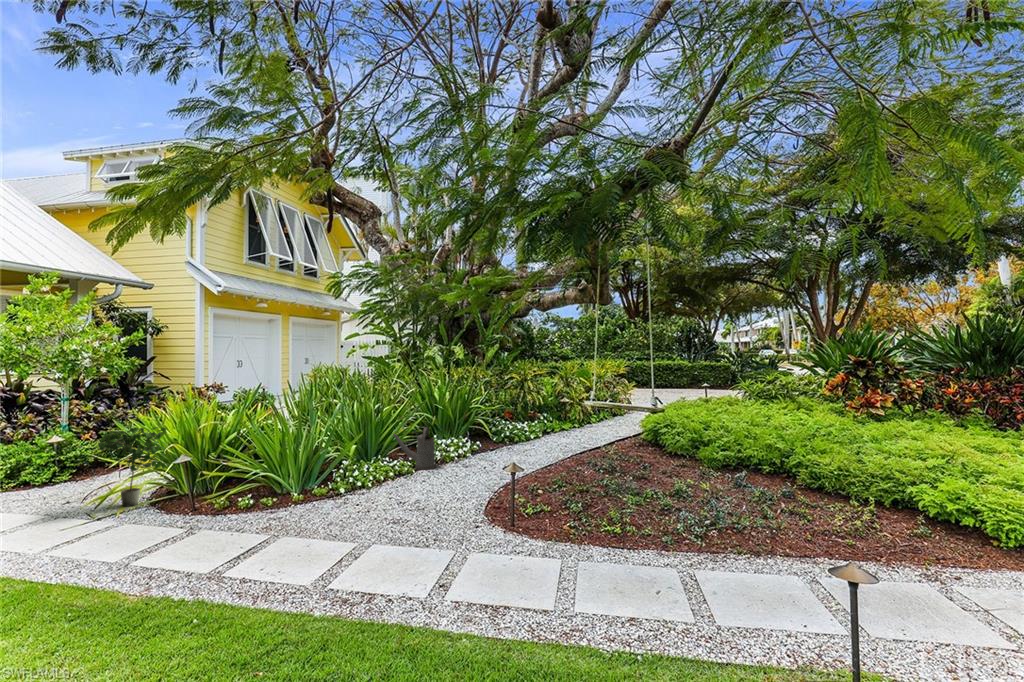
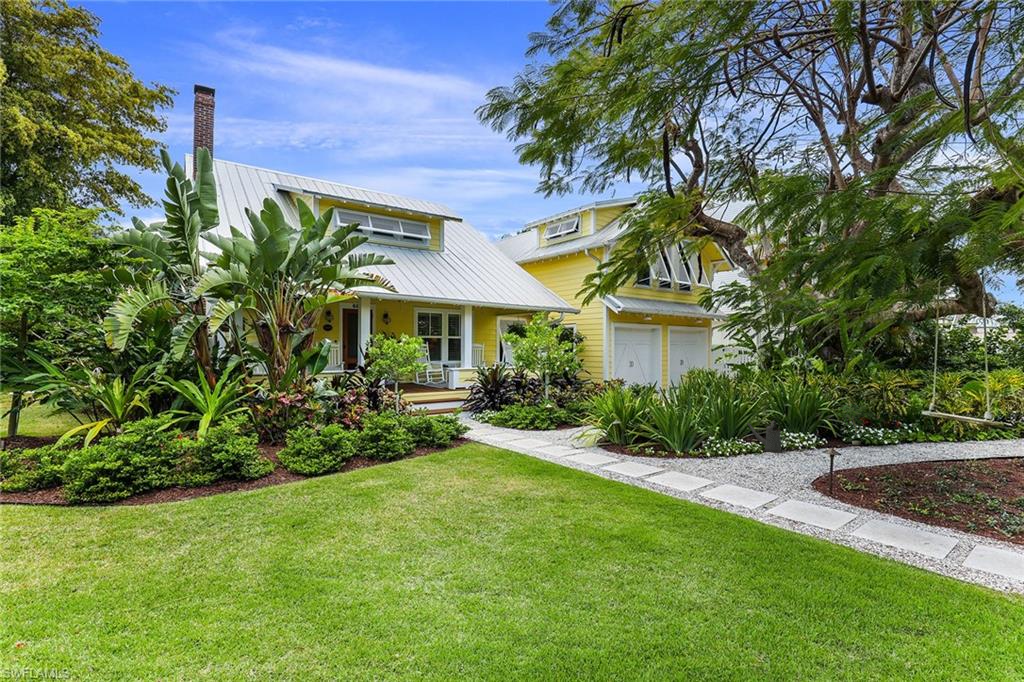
potted plant: present [94,427,172,506] -> present [838,404,875,445]

